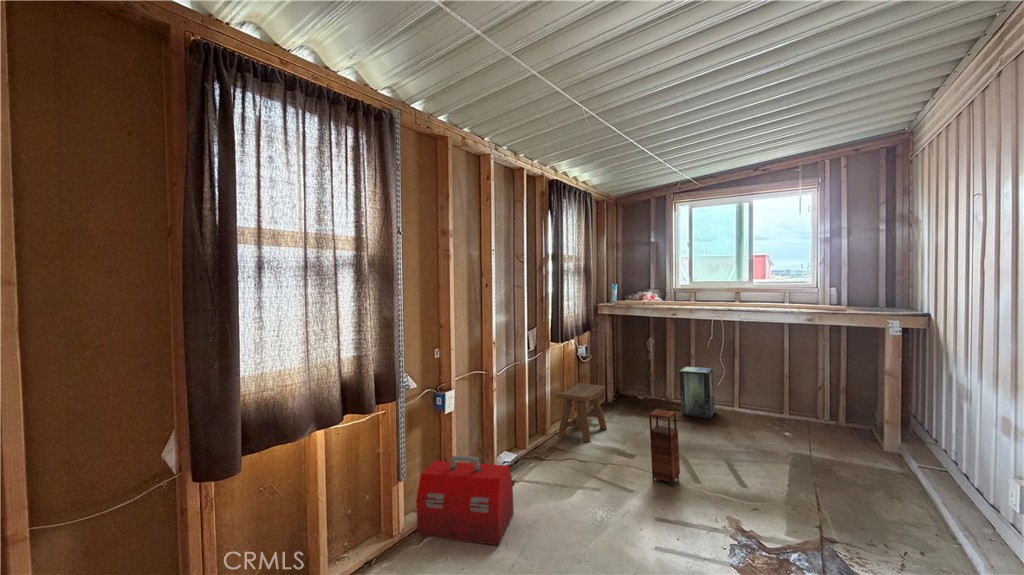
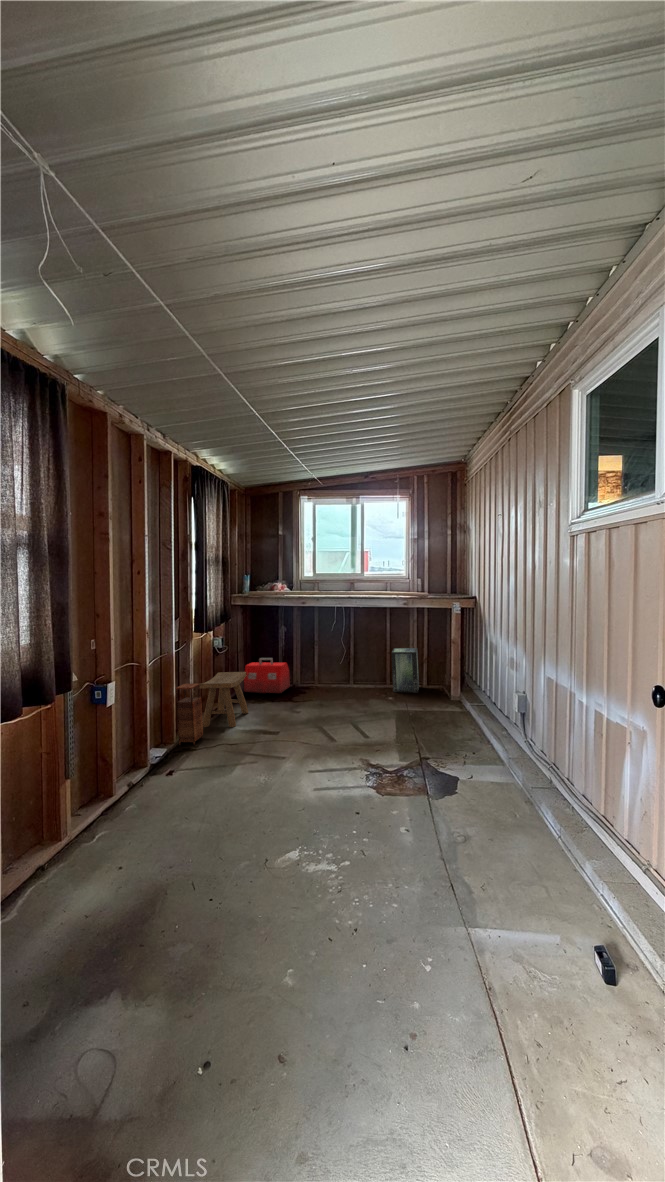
storage box: present [679,367,715,419] -> present [392,648,419,693]
storage cabinet: present [649,409,680,487] -> present [176,684,203,745]
toolbox: present [416,456,514,545] -> present [244,658,290,693]

